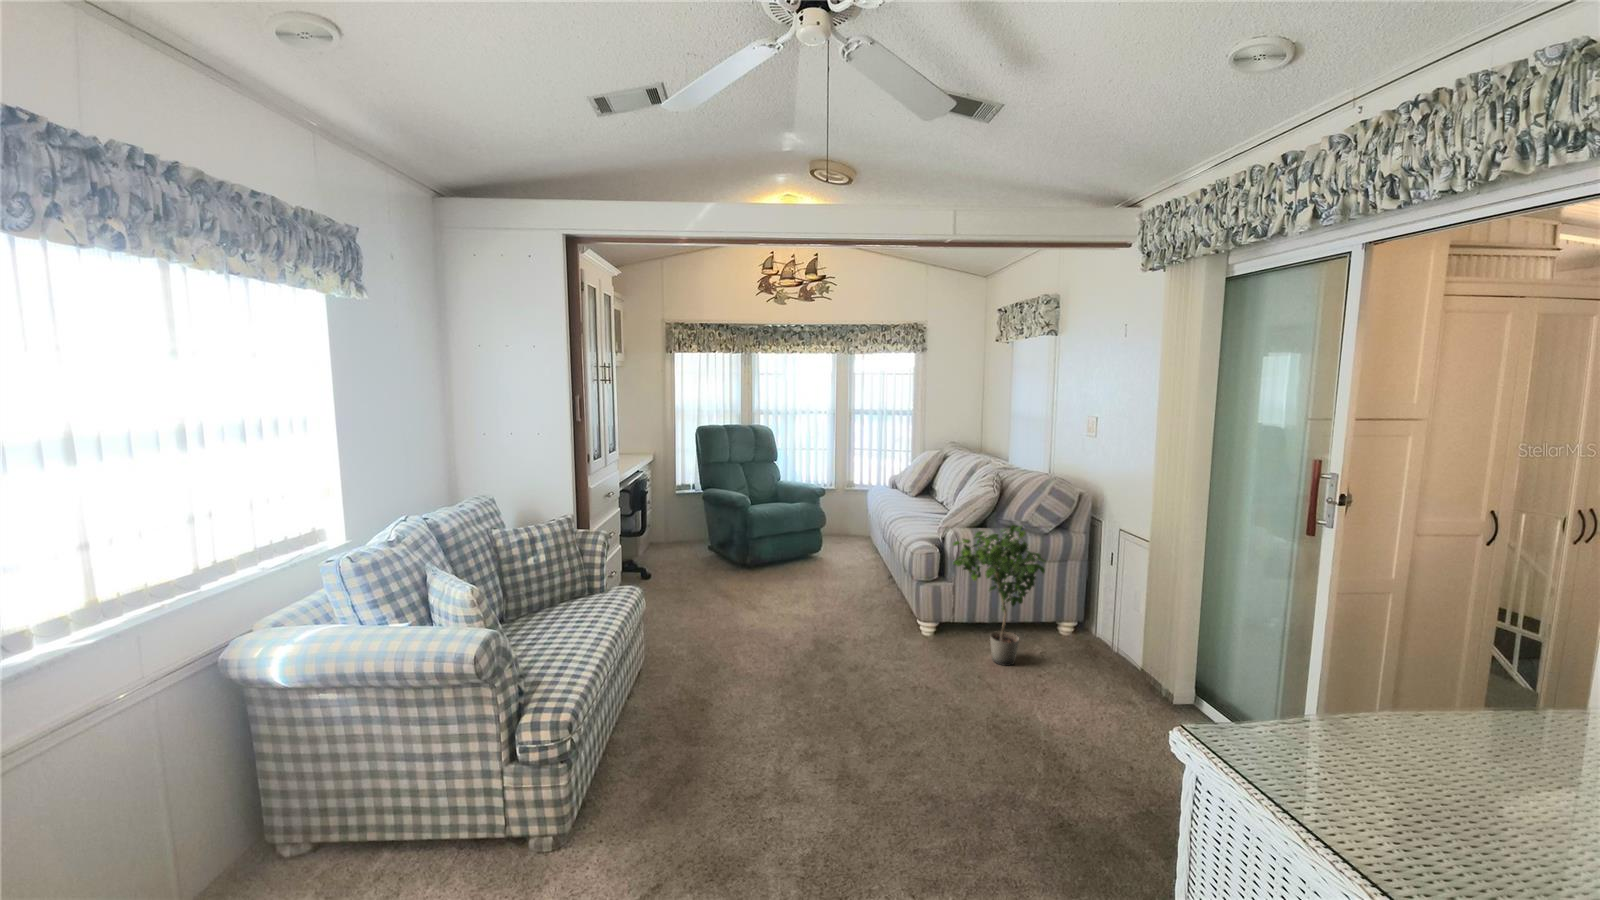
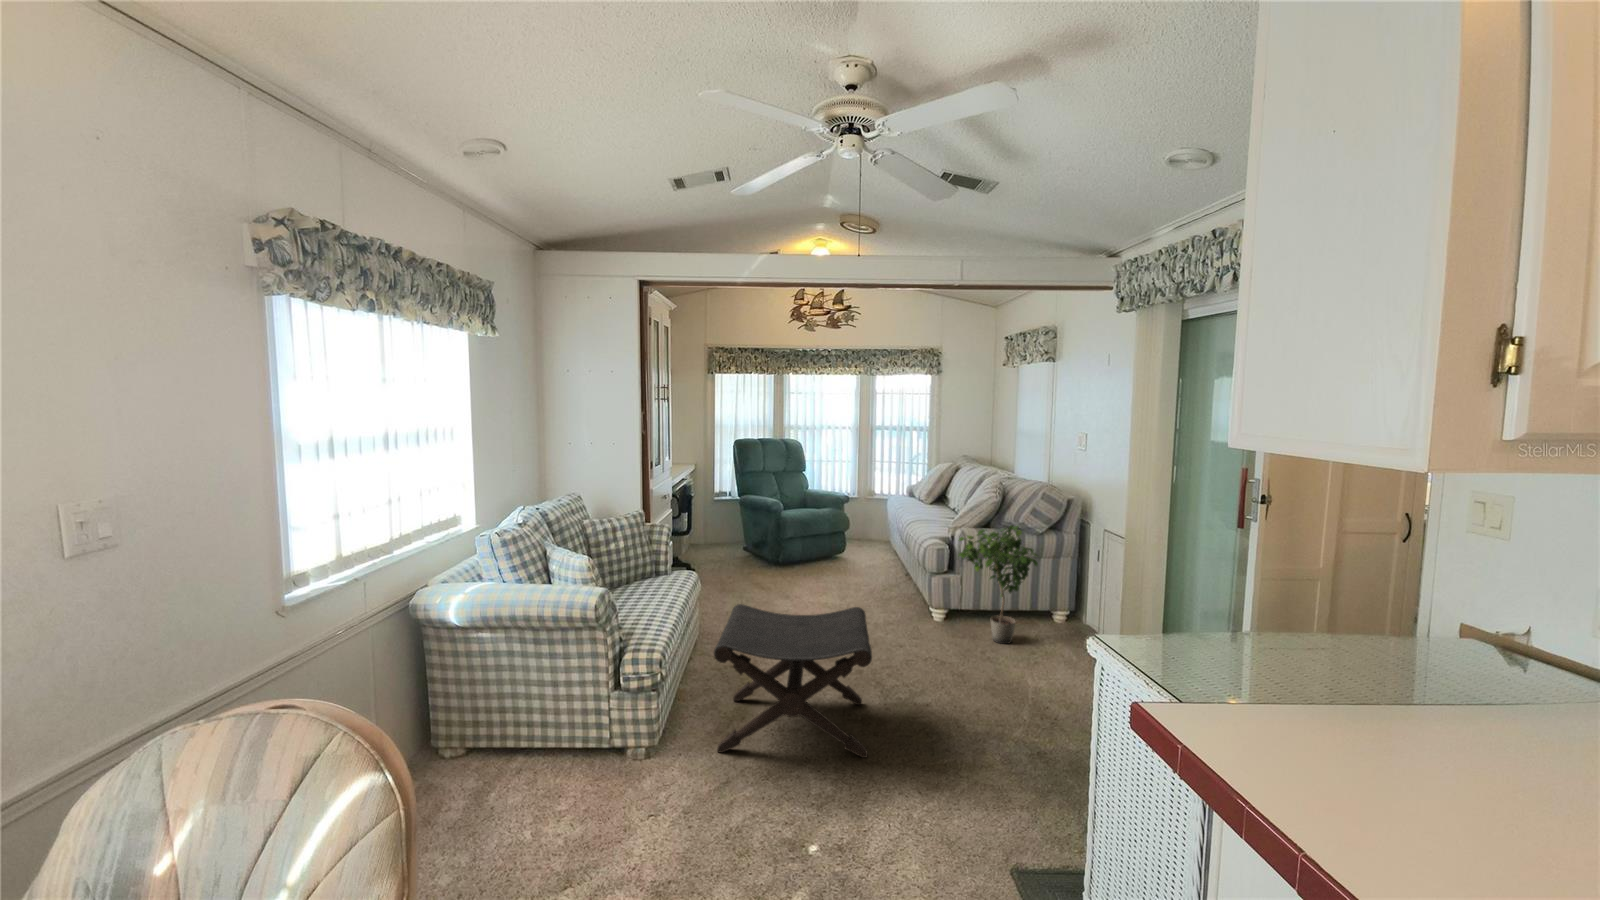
footstool: none [642,635,850,839] -> present [714,604,872,758]

